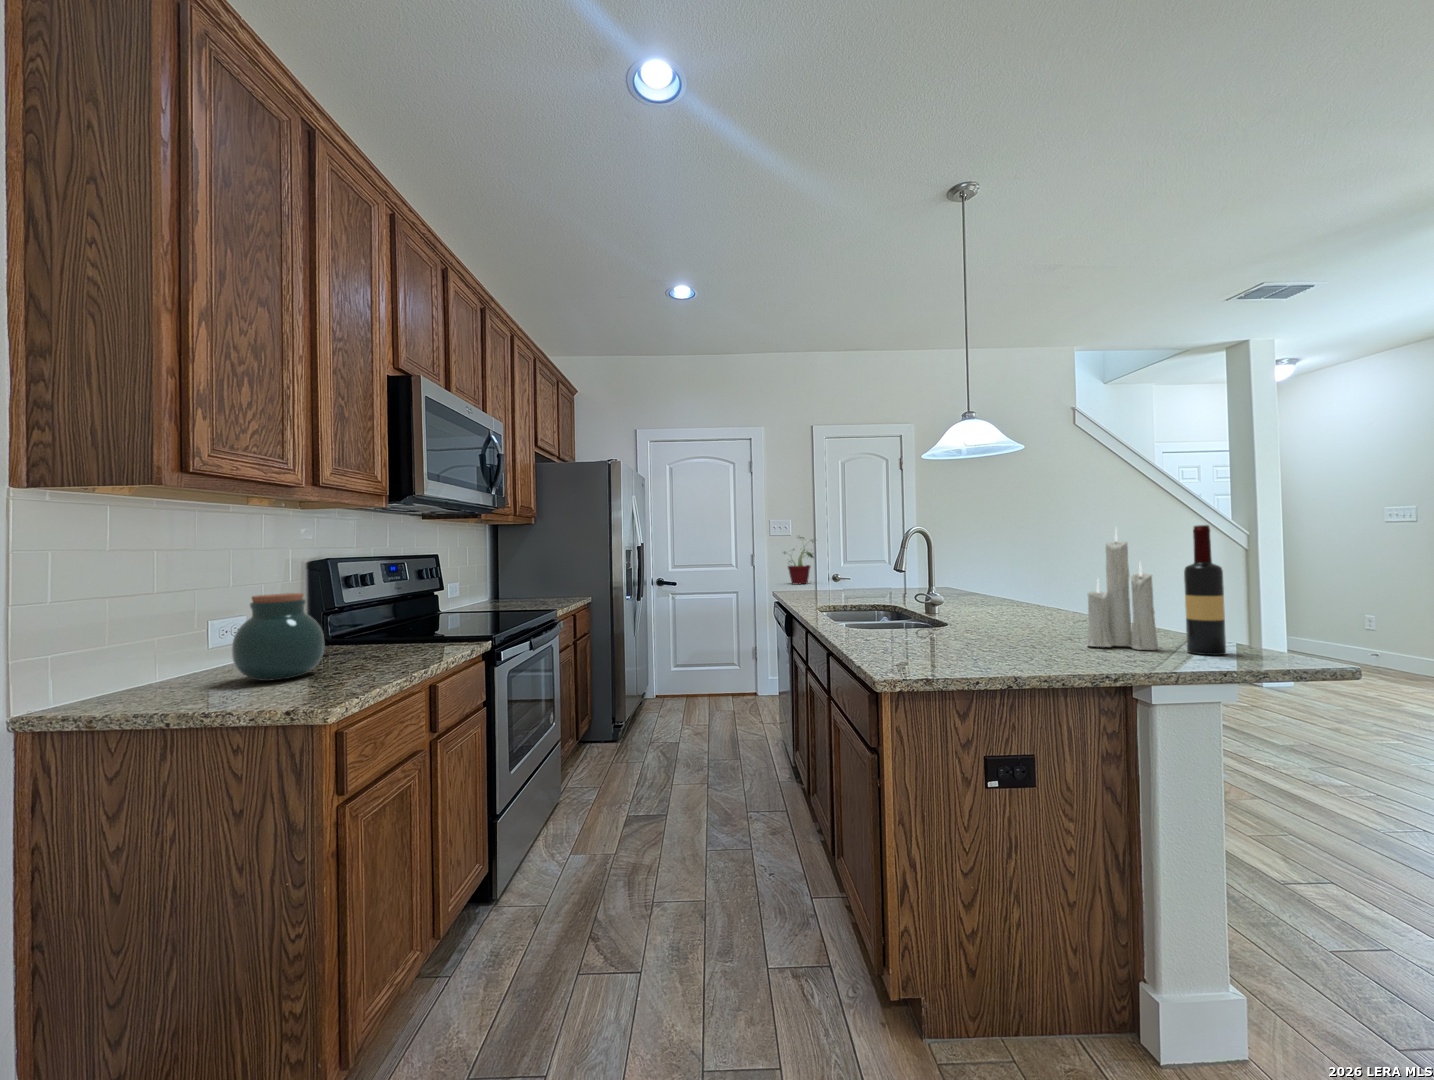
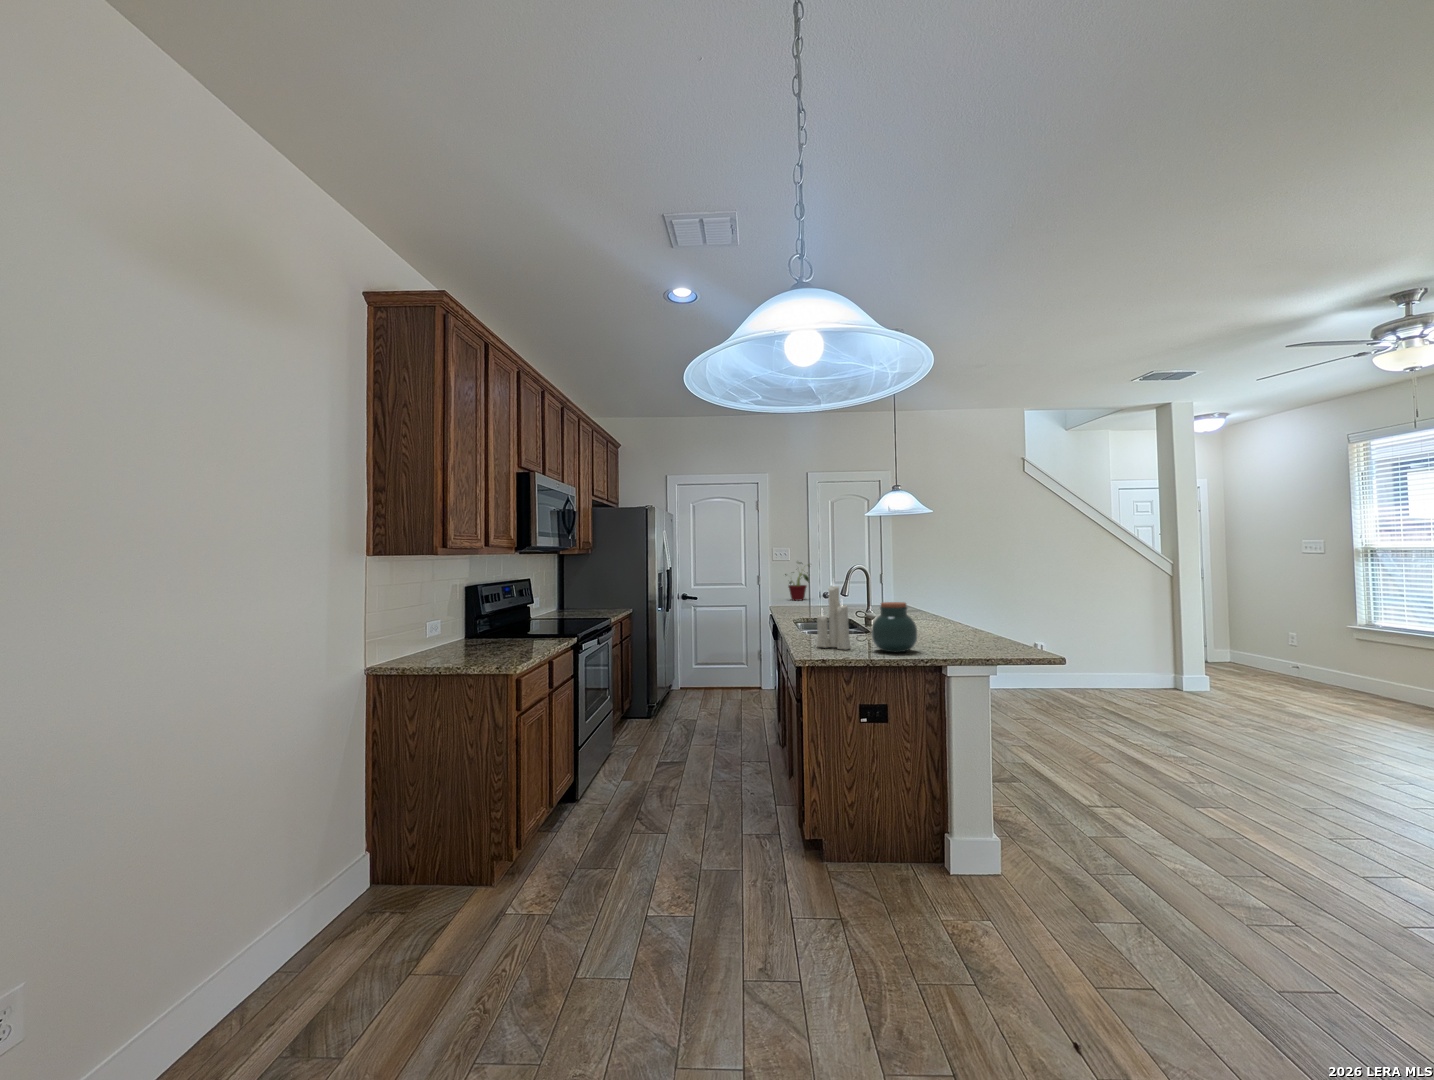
wine bottle: present [1184,525,1226,655] -> none [981,577,1002,651]
candle: present [1087,530,1158,650] -> present [817,585,851,649]
jar: present [232,593,324,681] -> present [872,602,918,652]

